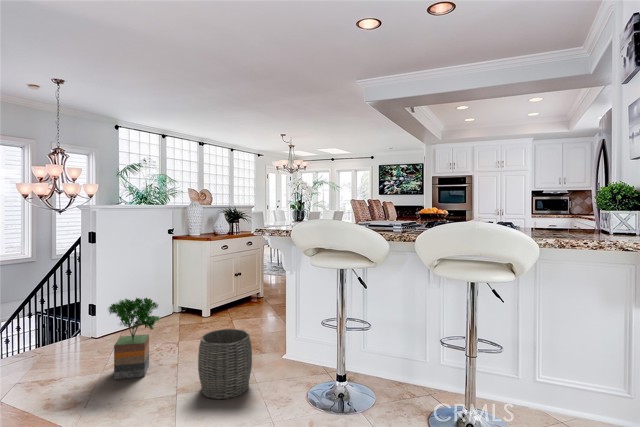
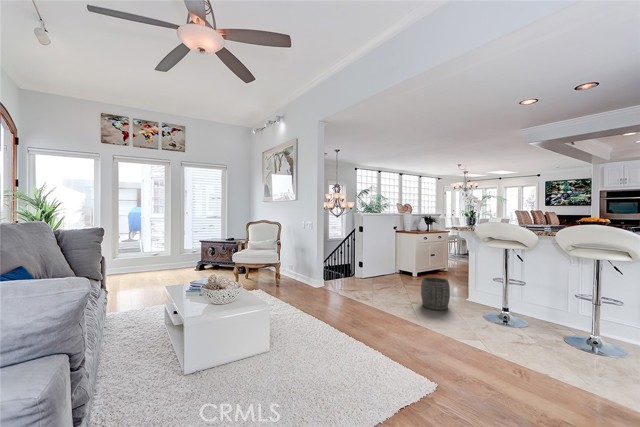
potted tree: present [108,298,160,379] -> none [374,257,400,296]

